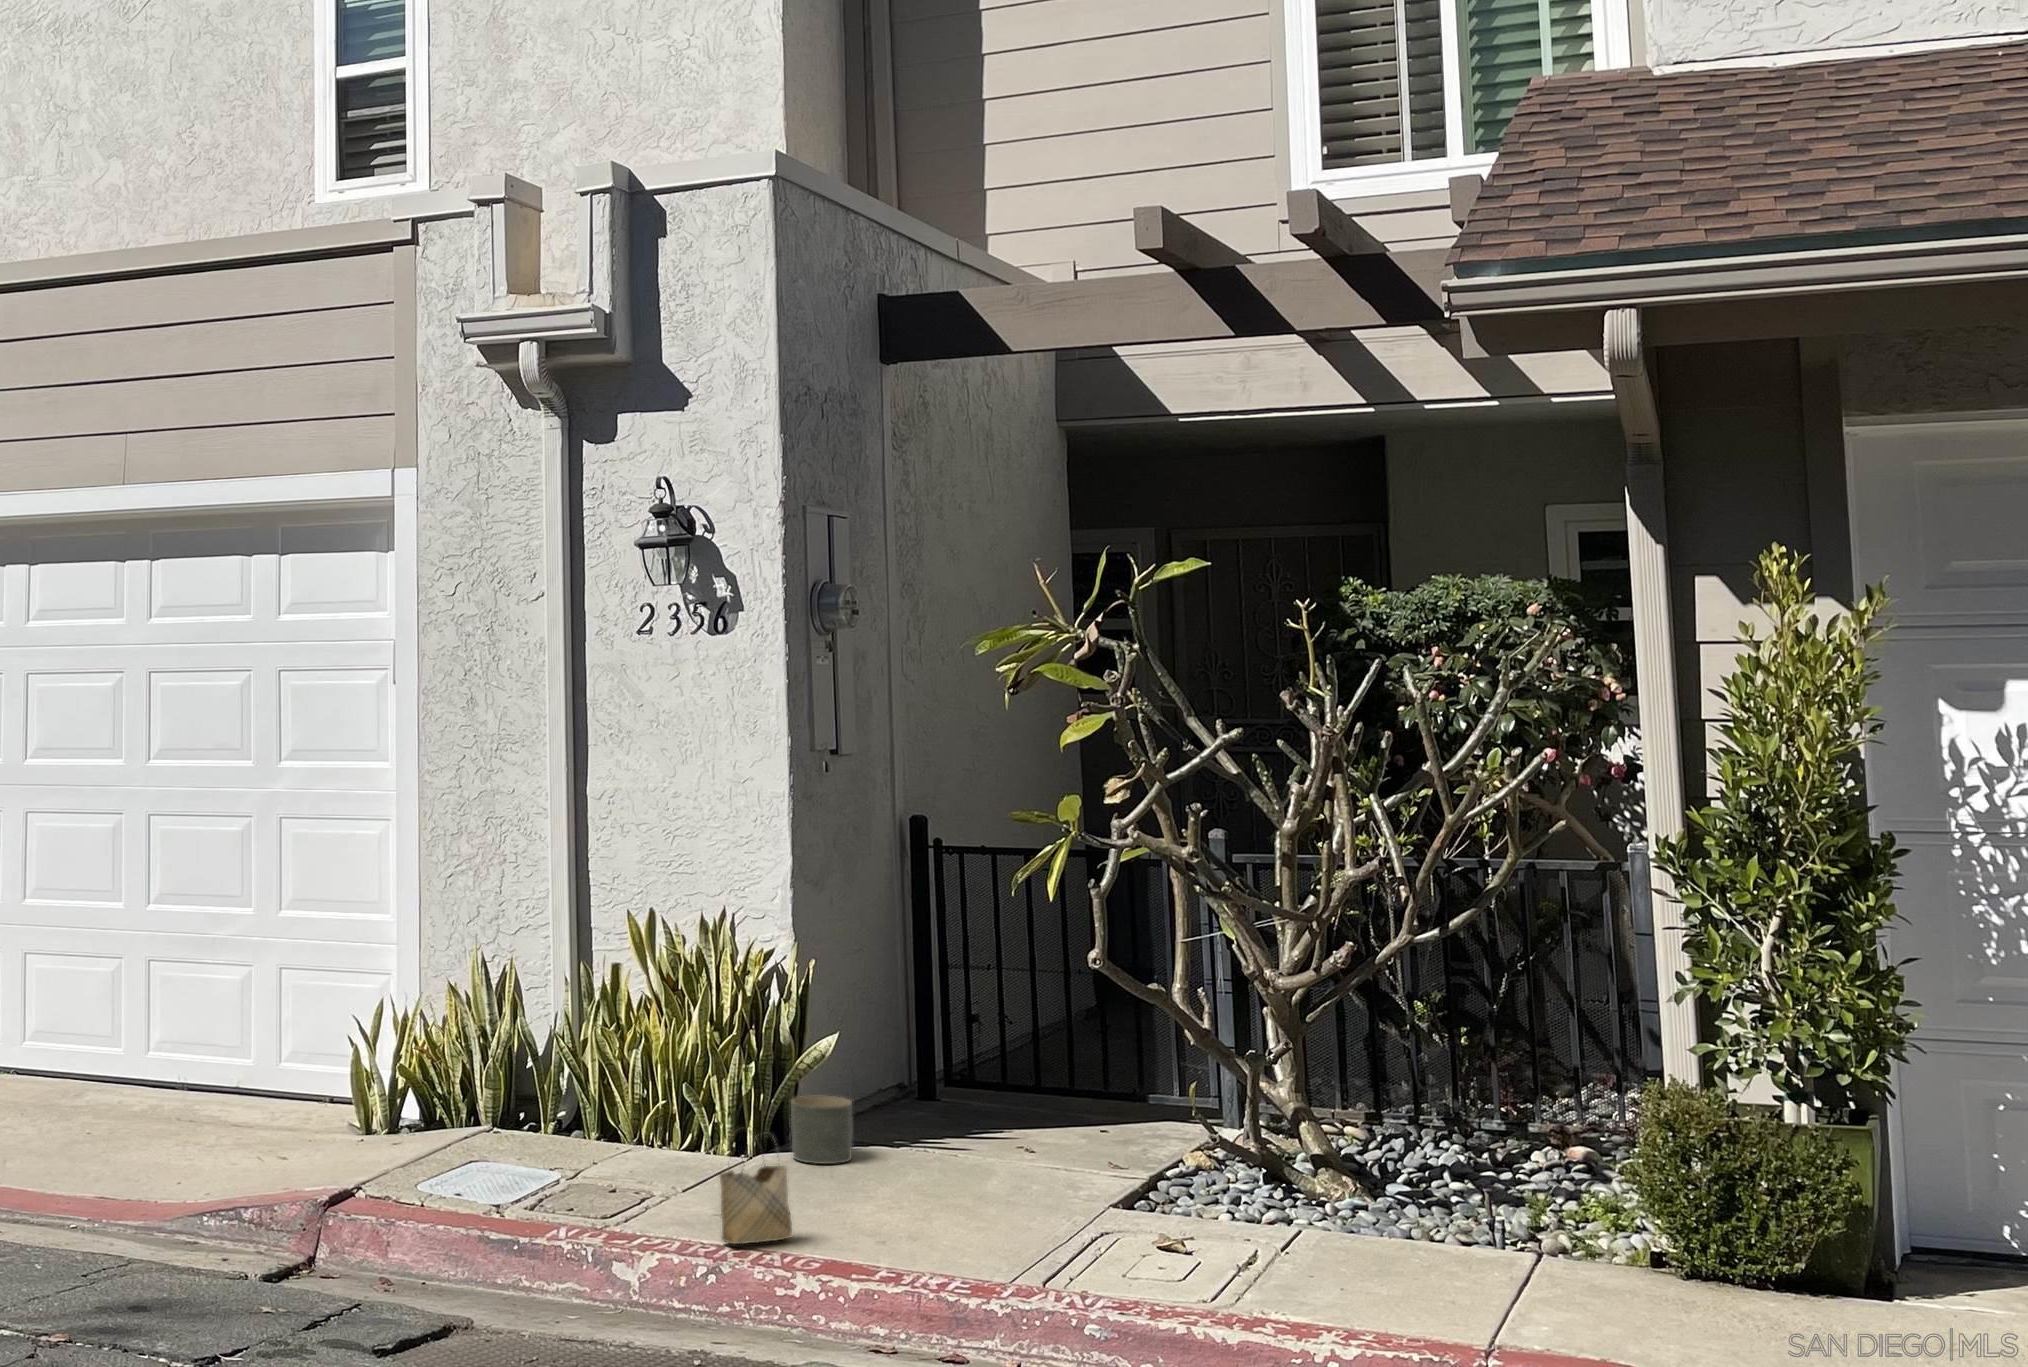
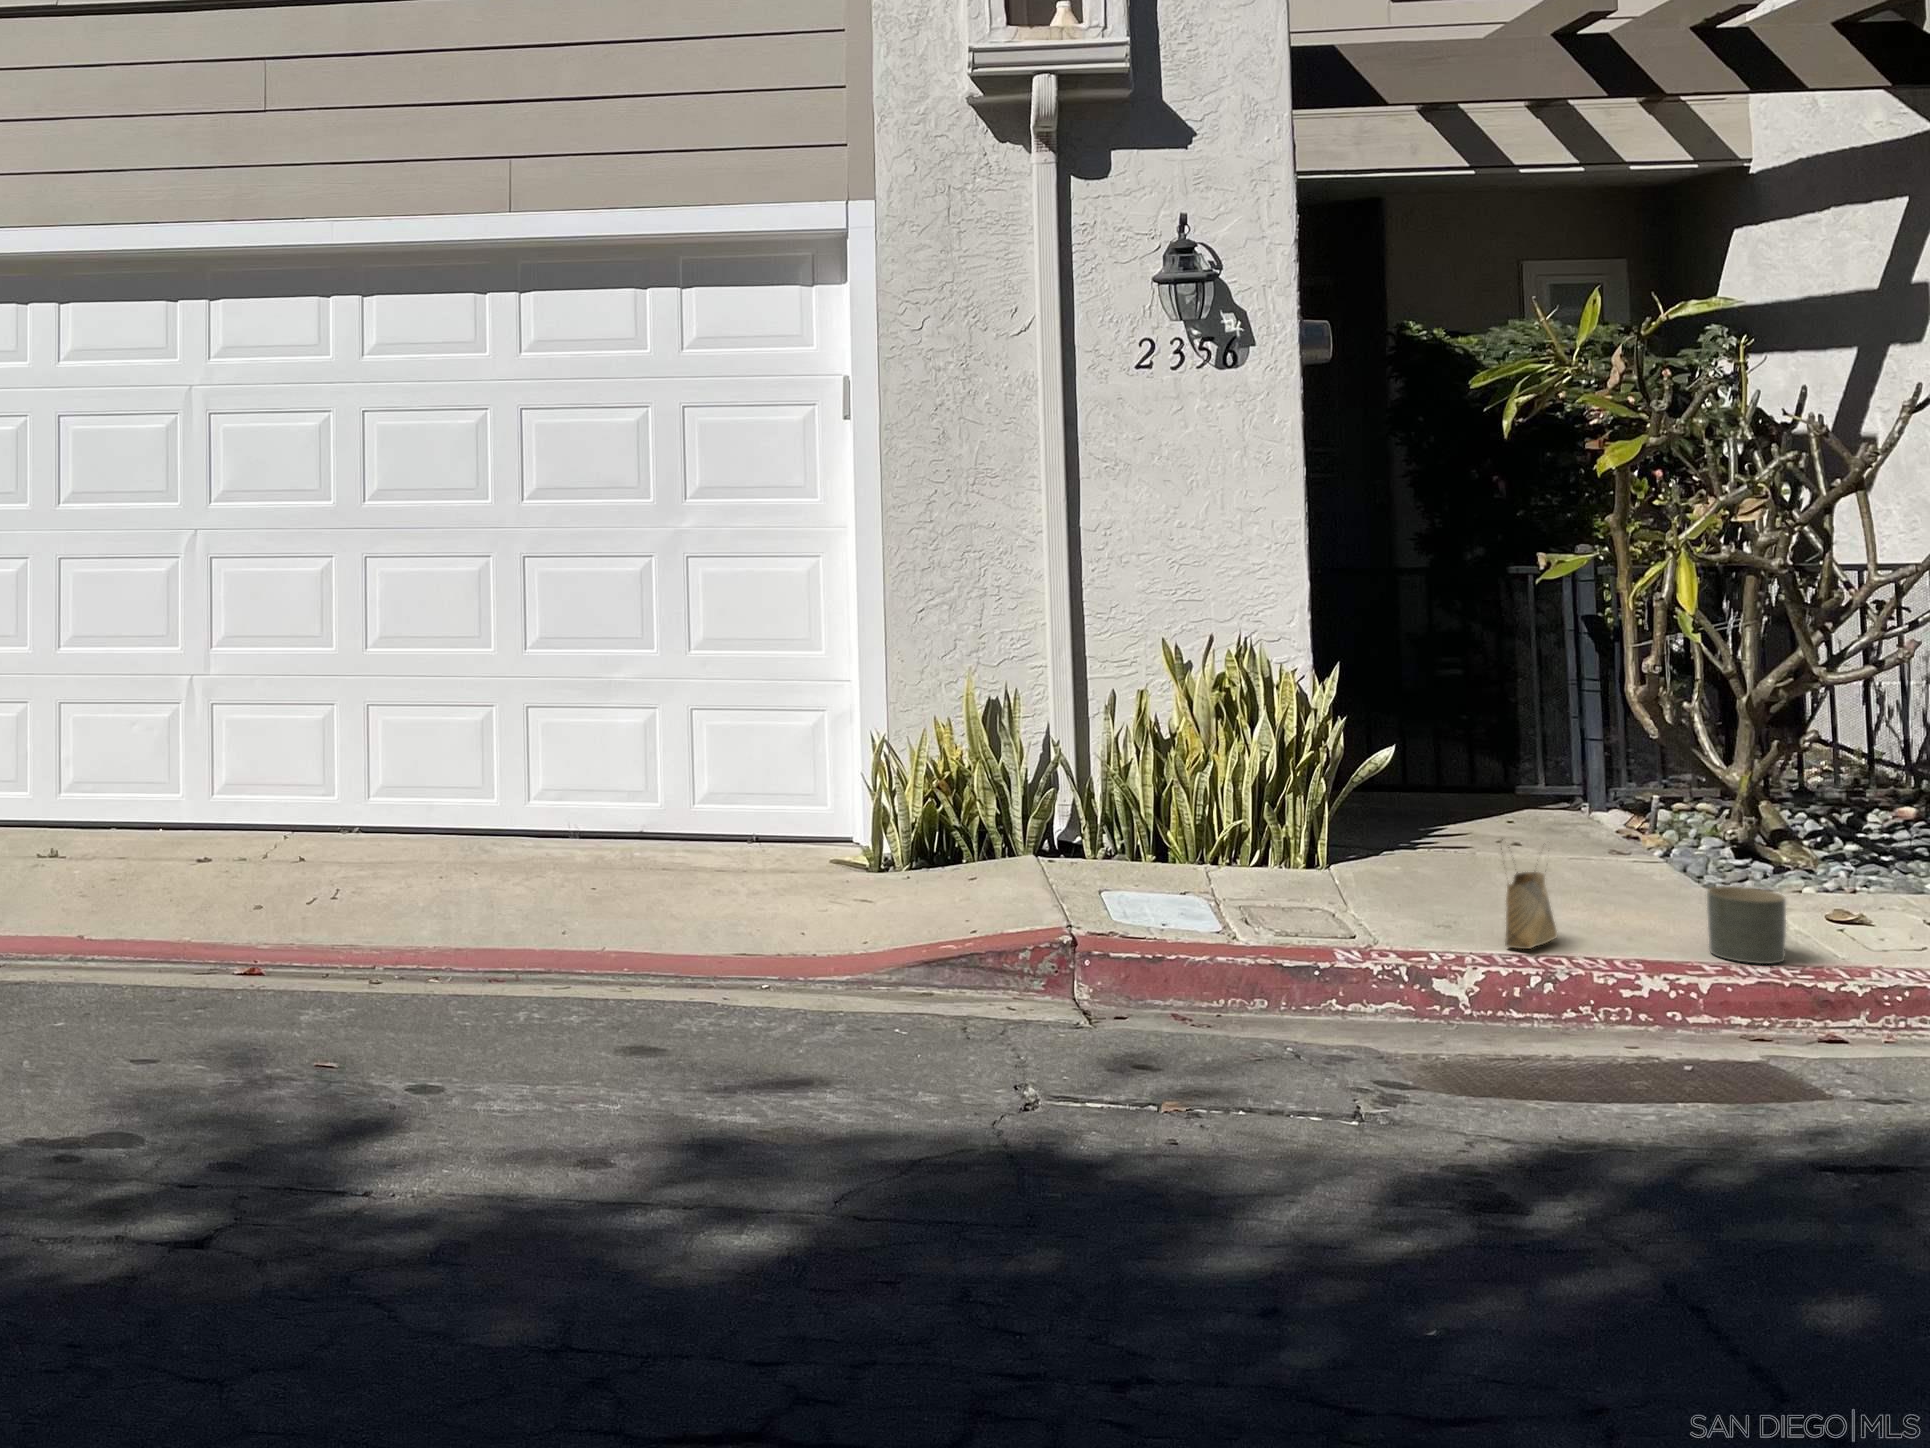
planter: present [791,1096,852,1164] -> present [1707,886,1786,964]

